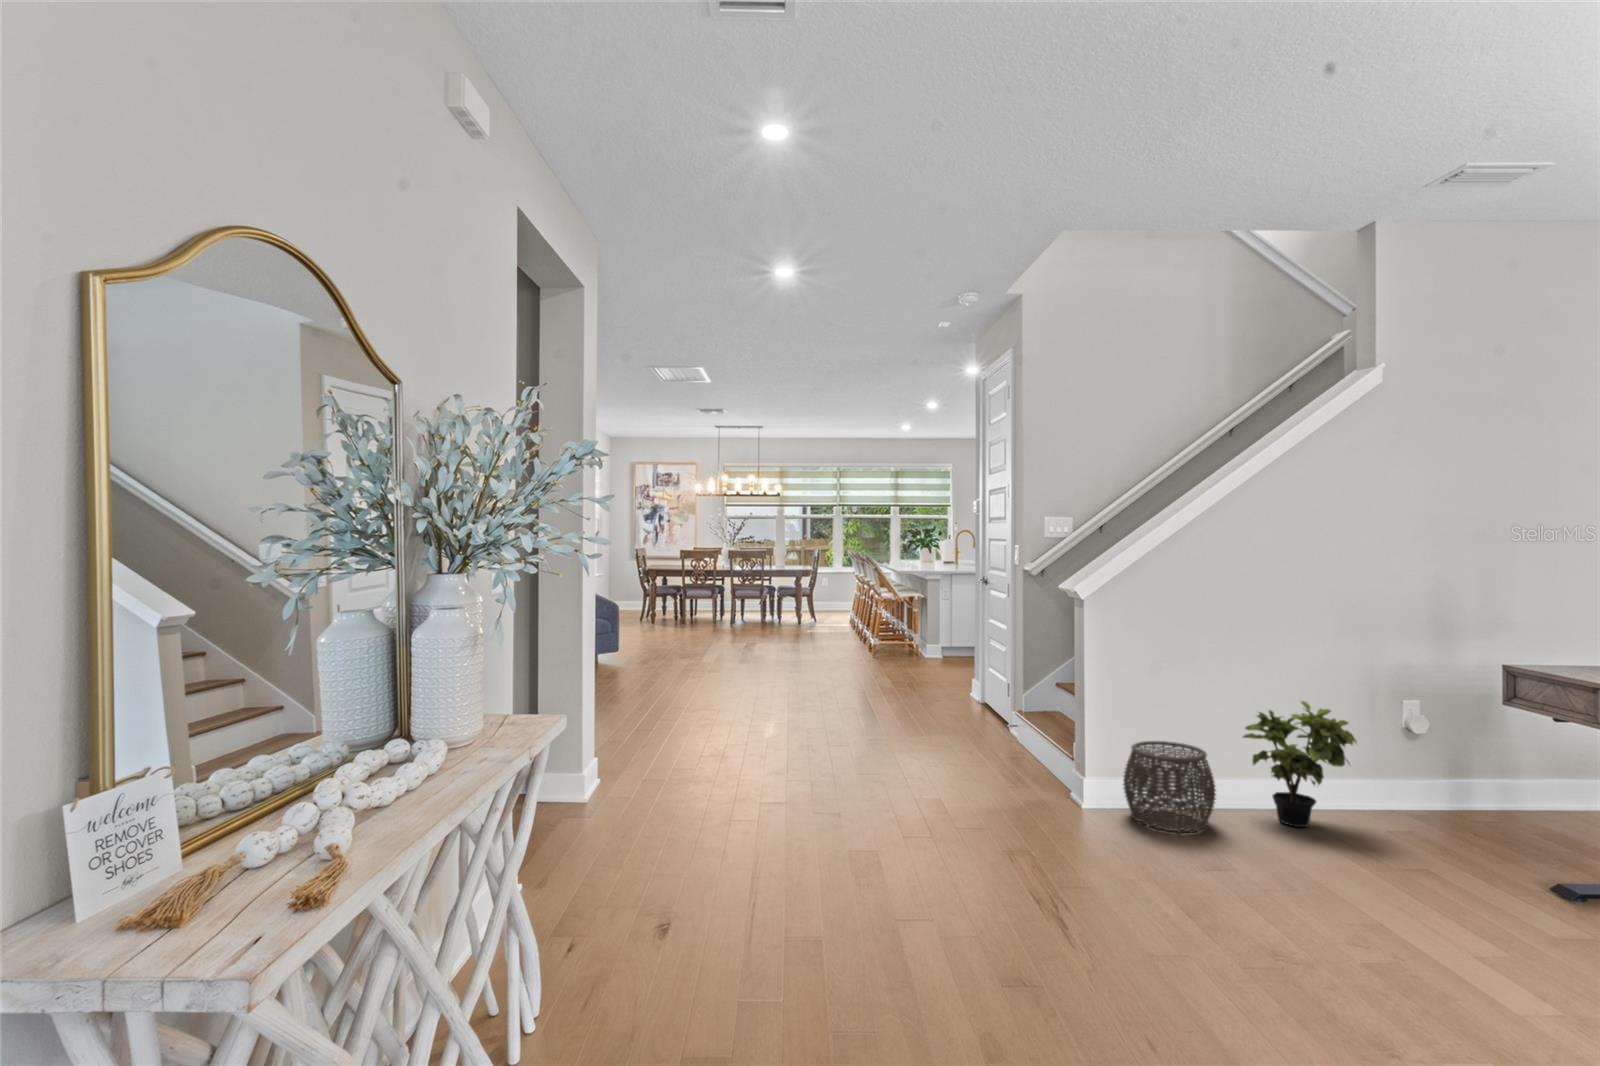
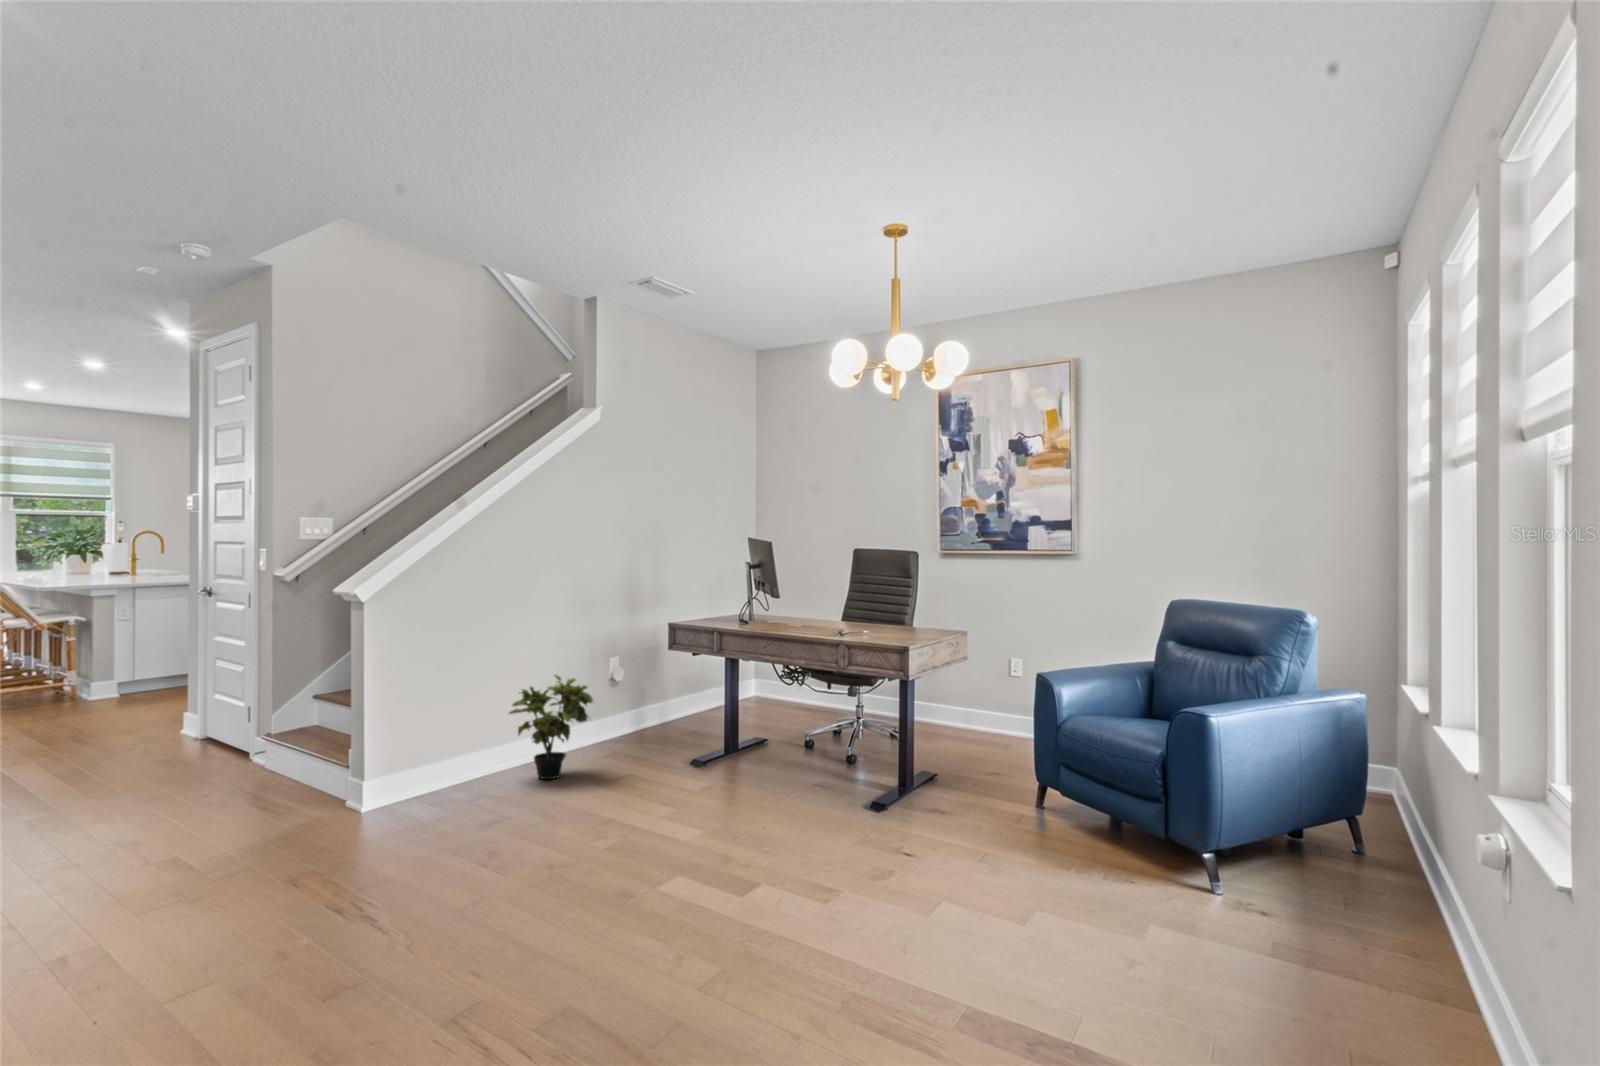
woven basket: present [1123,741,1216,832] -> none [407,729,493,812]

